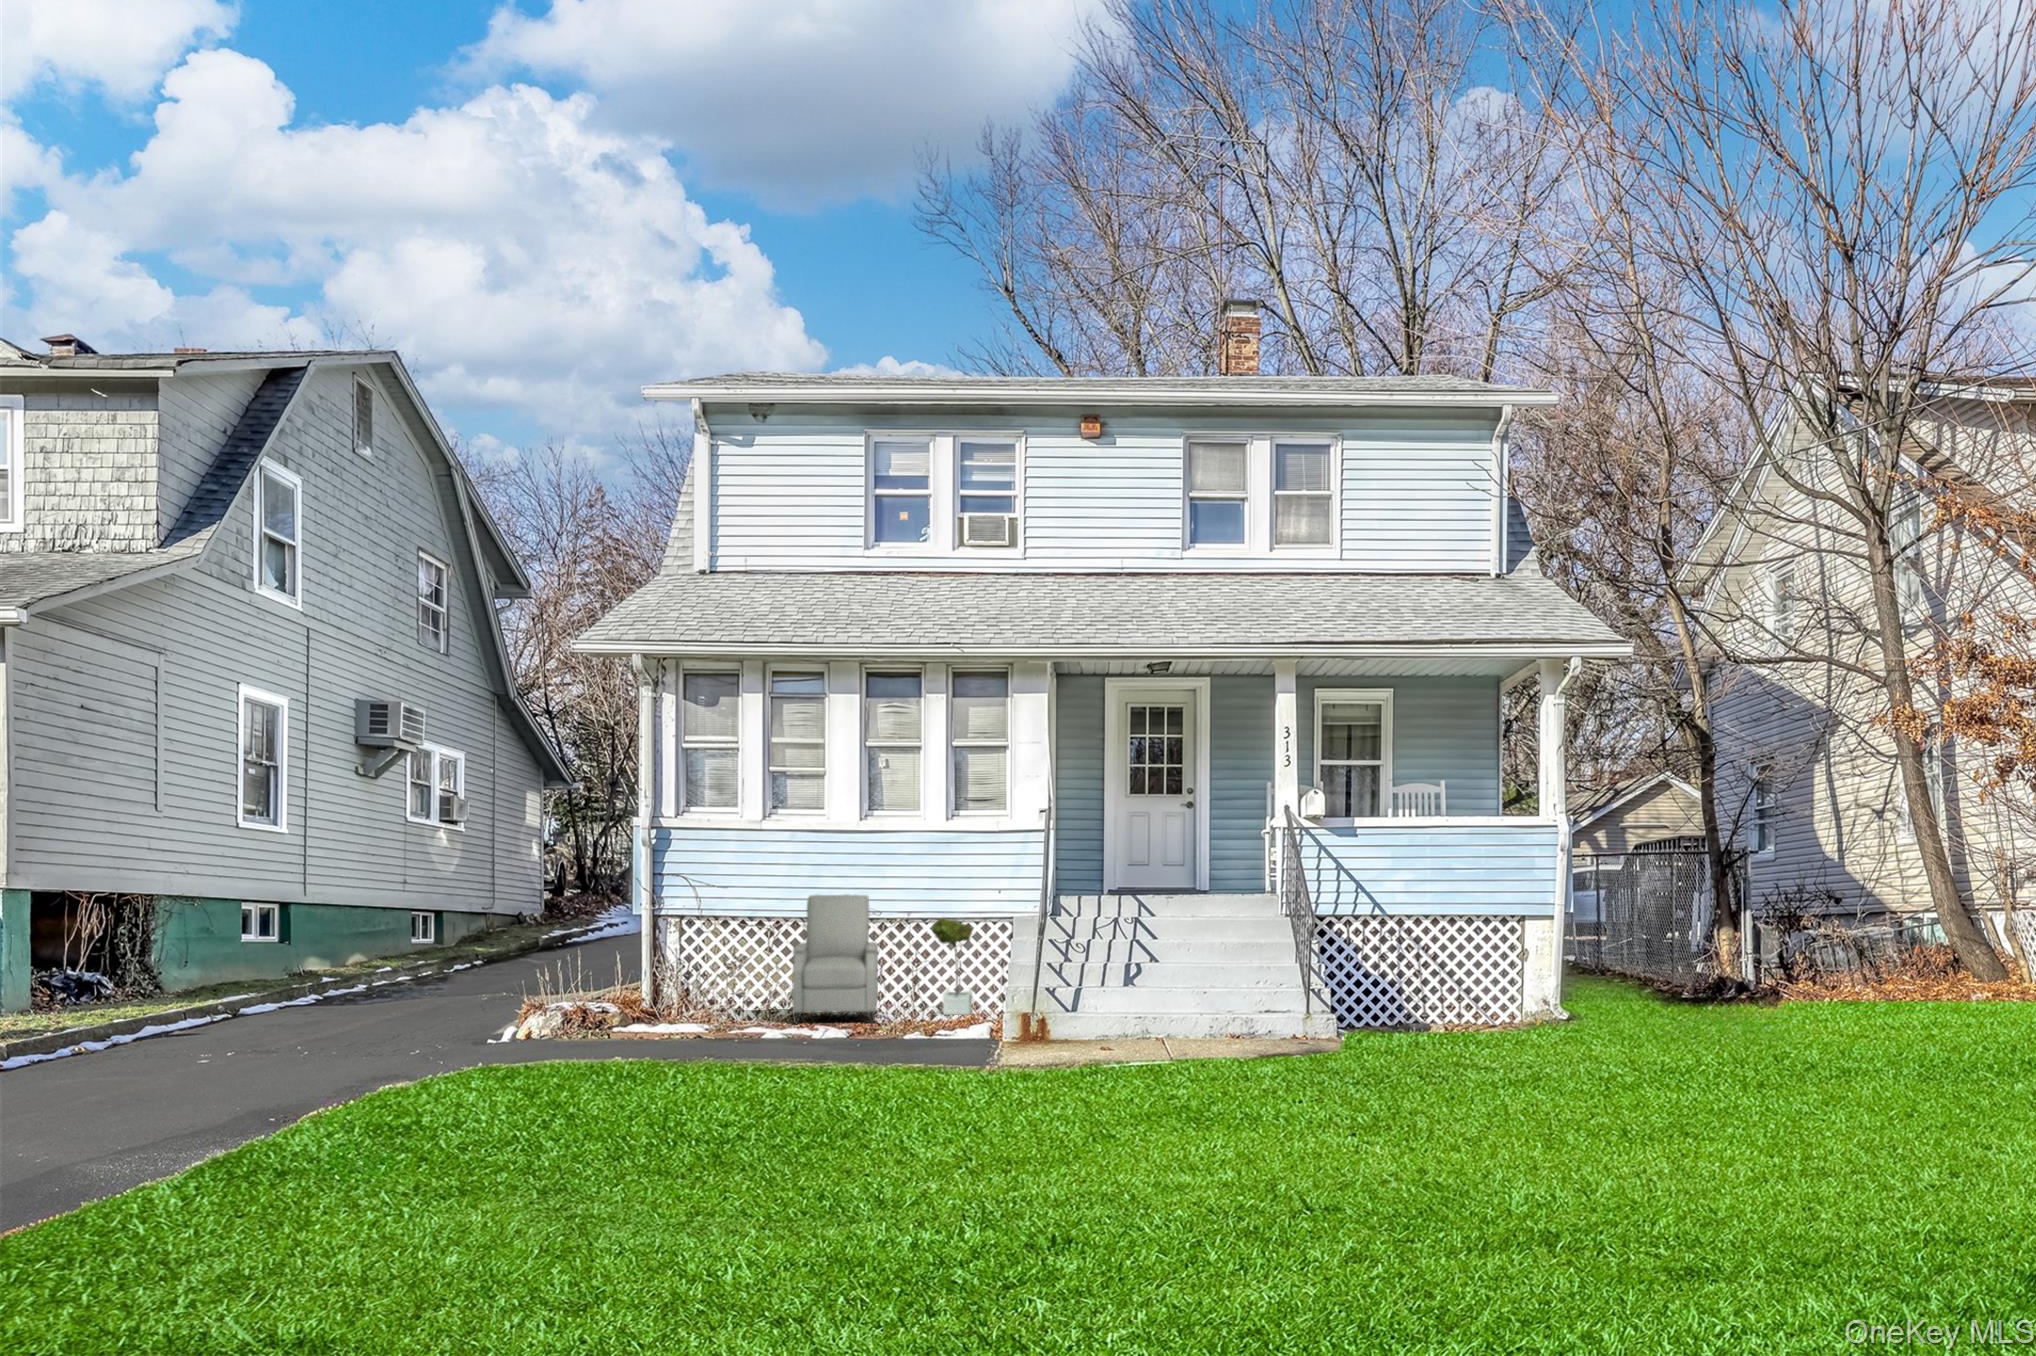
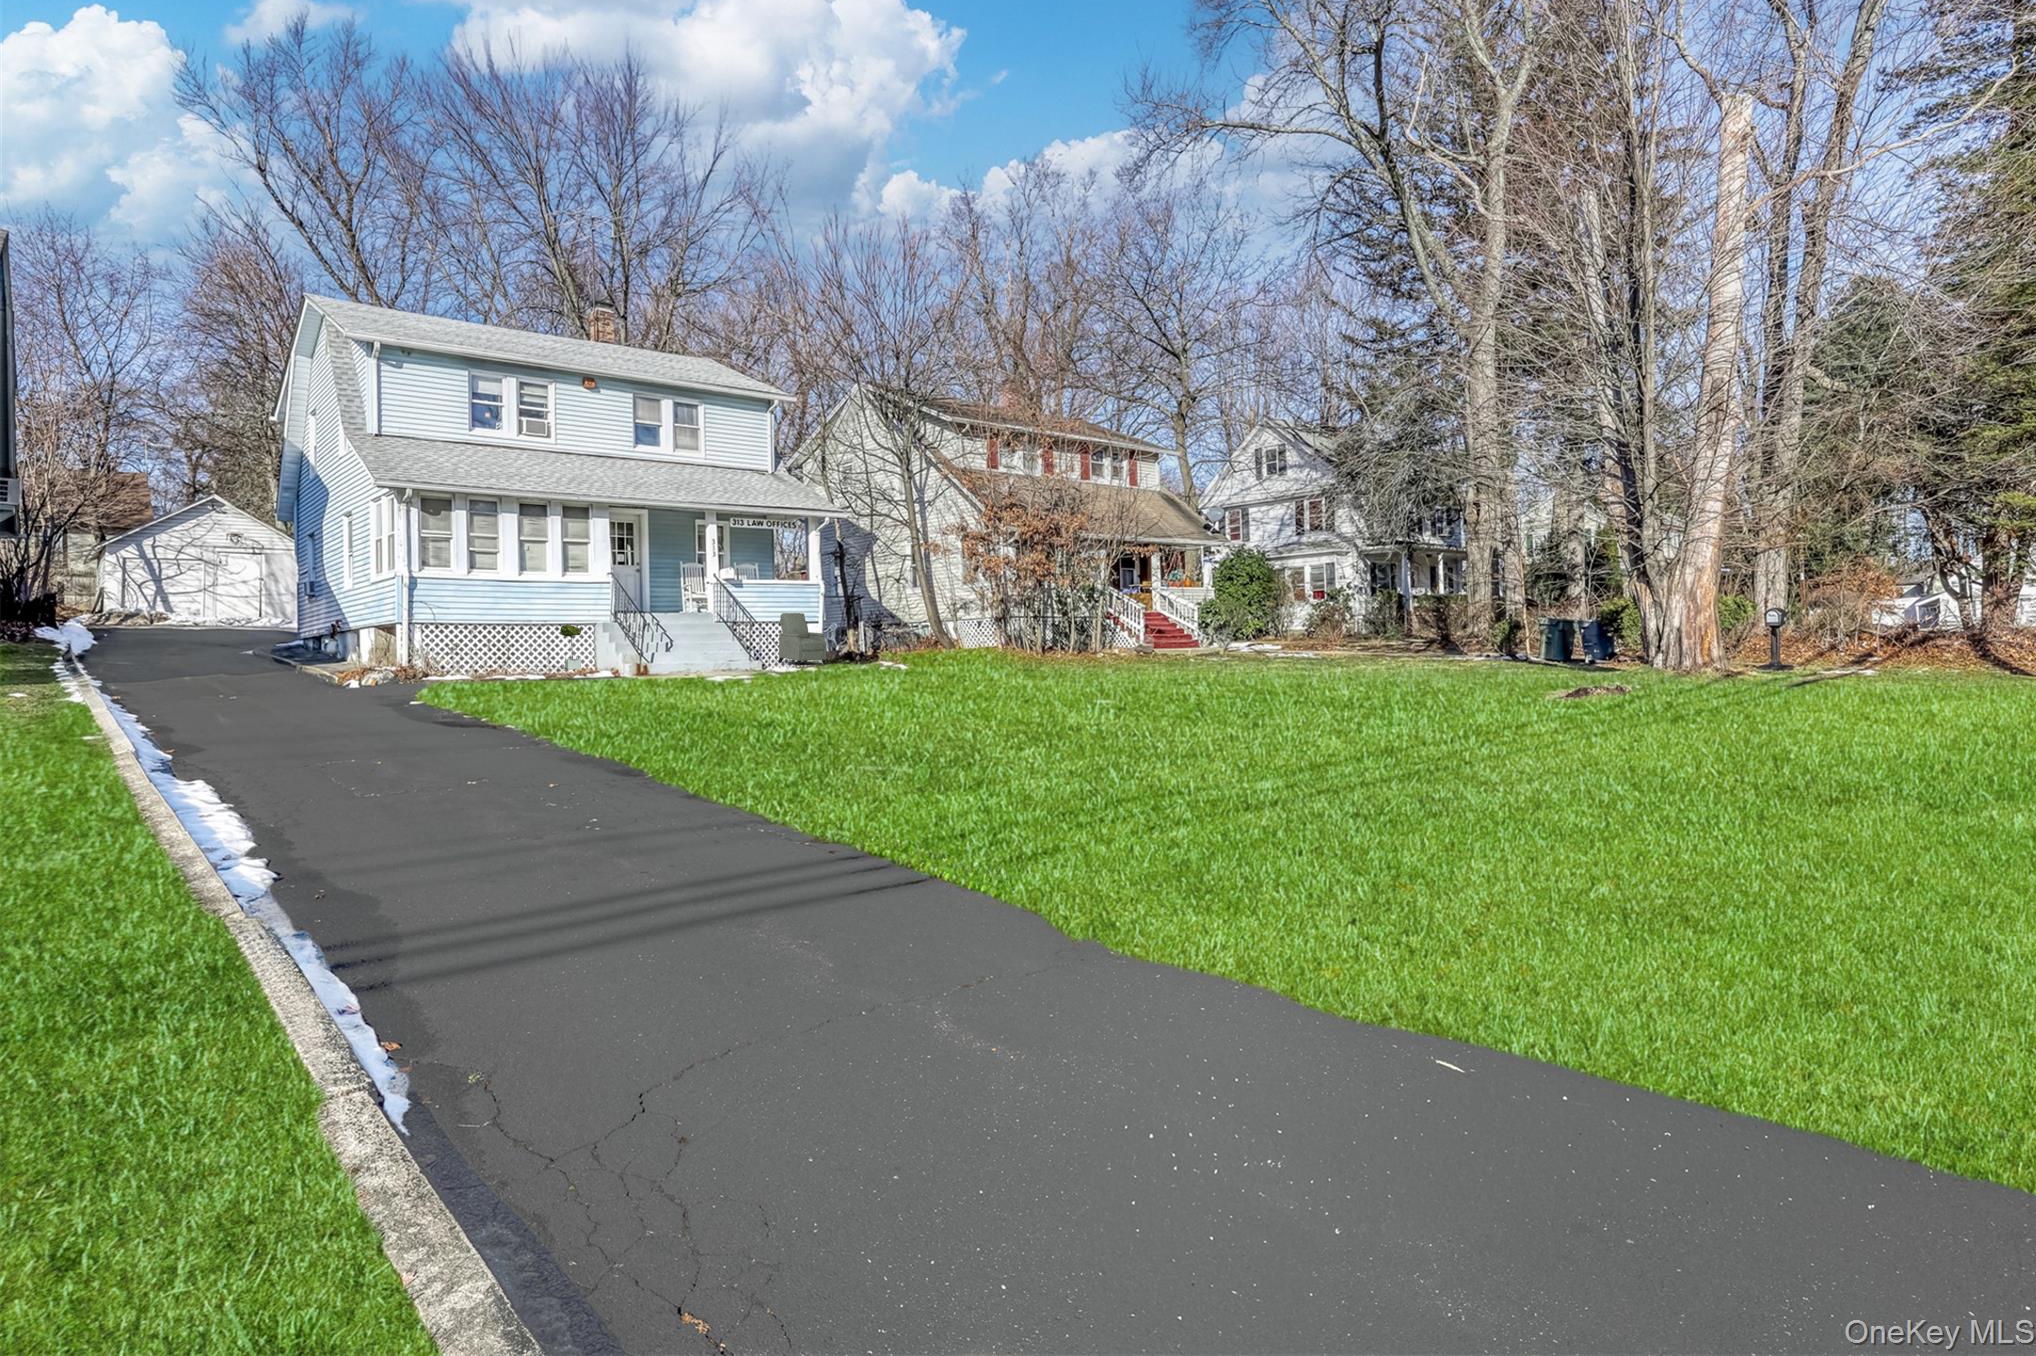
chair: present [792,895,878,1024] -> present [779,613,826,665]

